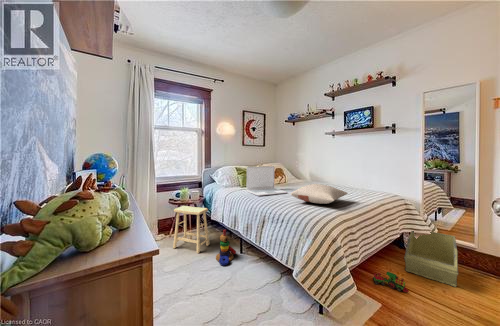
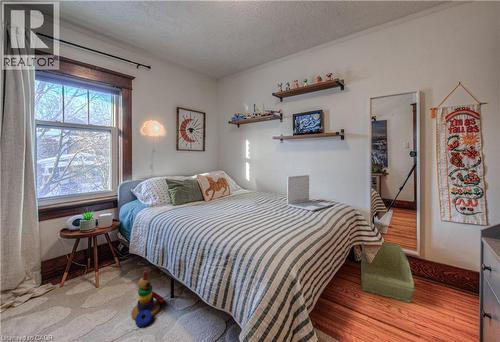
laptop: present [247,166,287,196] -> present [287,175,332,211]
pillow: present [291,184,348,204] -> none [238,200,304,225]
footstool: present [173,206,209,253] -> none [60,238,125,310]
toy train: present [373,272,409,292] -> none [334,299,373,322]

